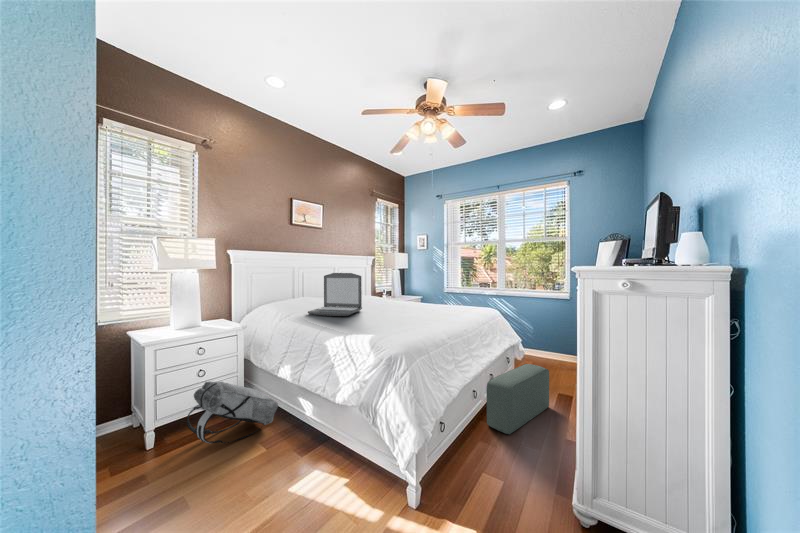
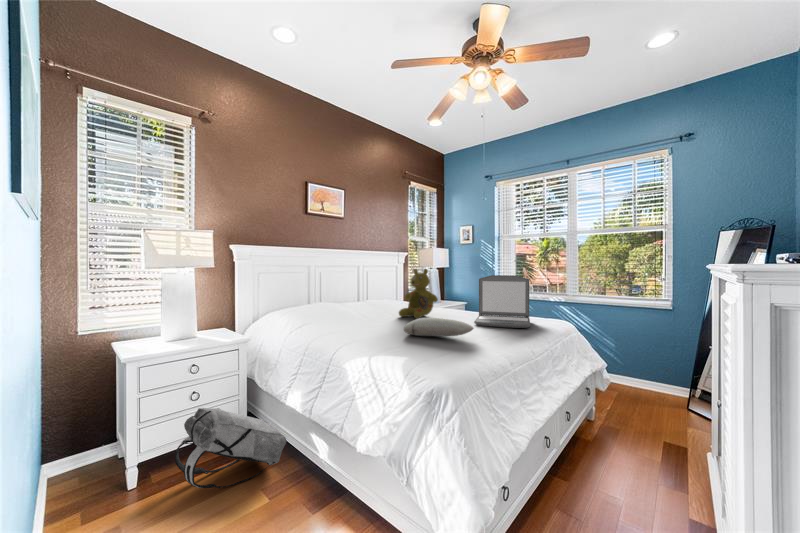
stuffed bear: none [367,269,398,308] -> present [399,269,438,319]
laptop: present [308,273,362,316] -> present [474,275,530,328]
pillow: none [371,307,423,320] -> present [404,318,473,336]
pouf: present [487,364,549,434] -> none [562,399,650,500]

